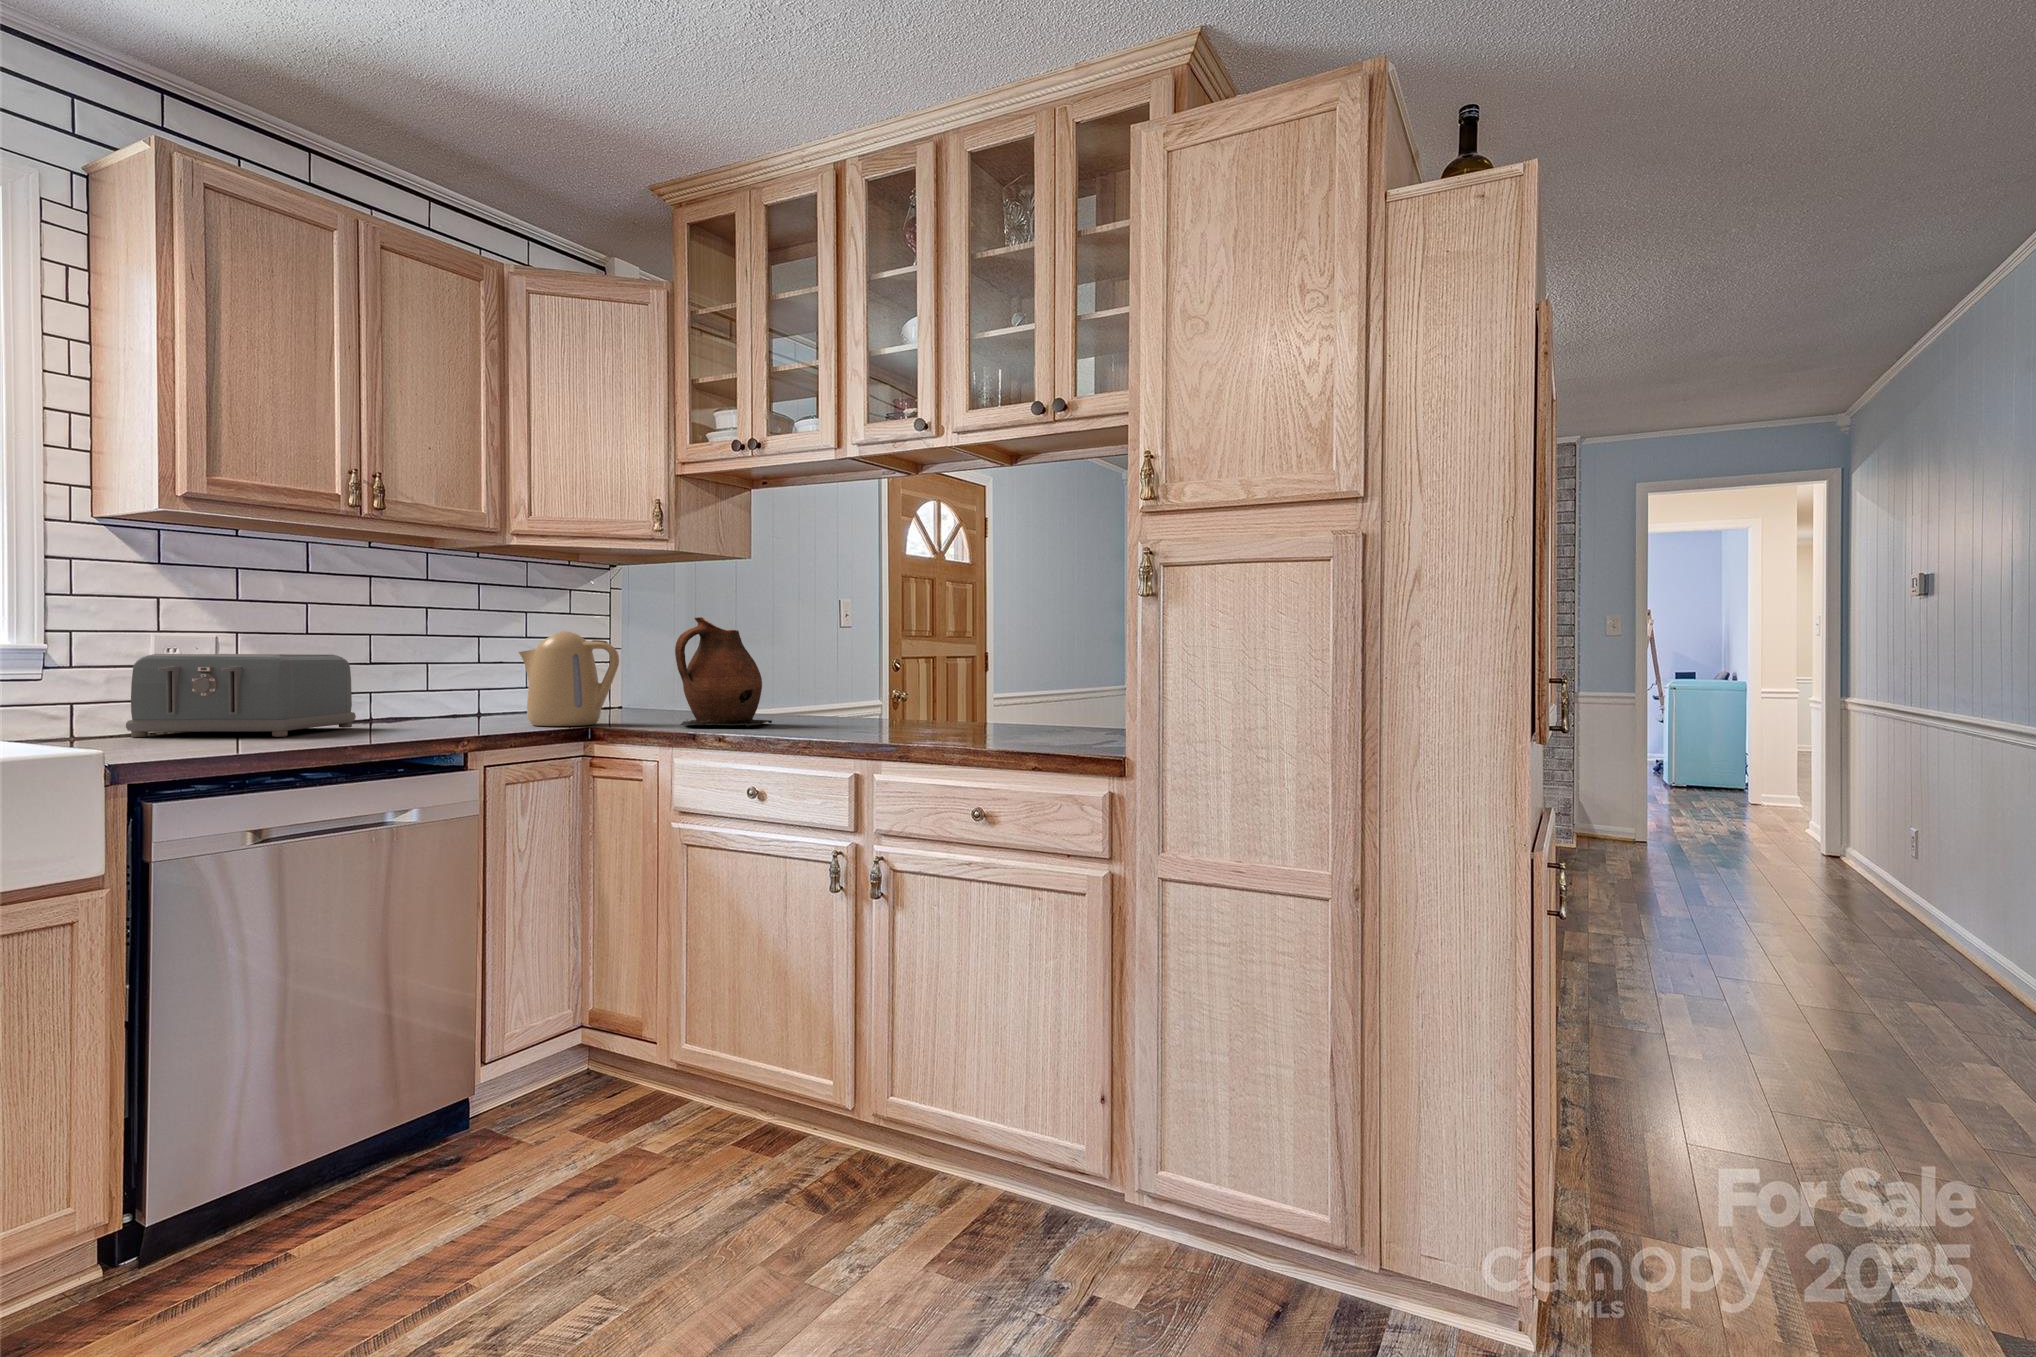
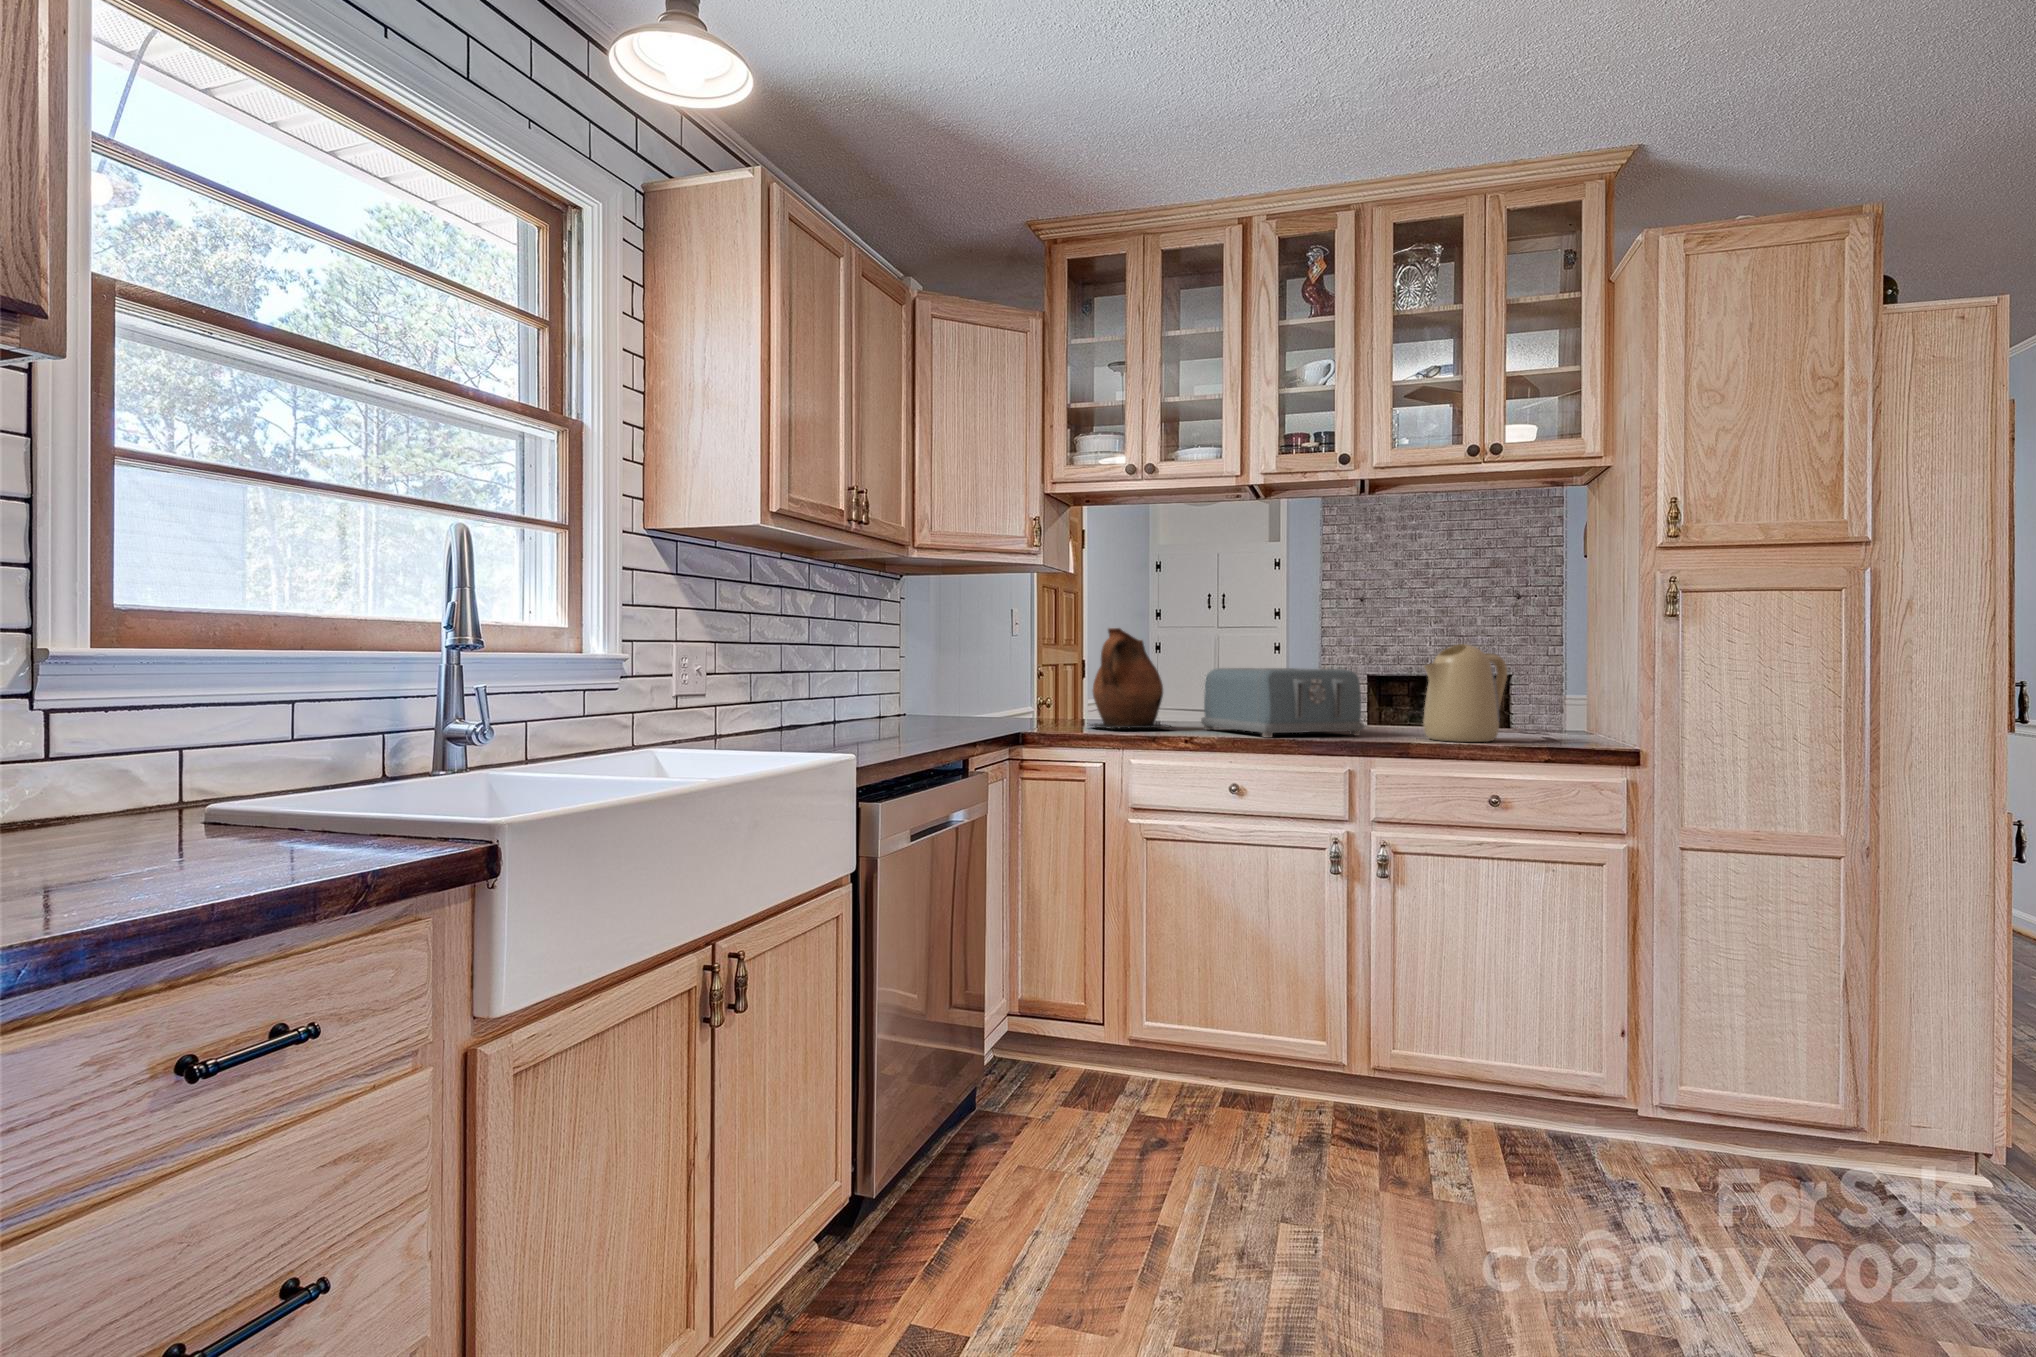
kettle: present [519,631,619,726] -> present [1423,644,1507,742]
toaster: present [126,654,356,737] -> present [1201,668,1364,738]

